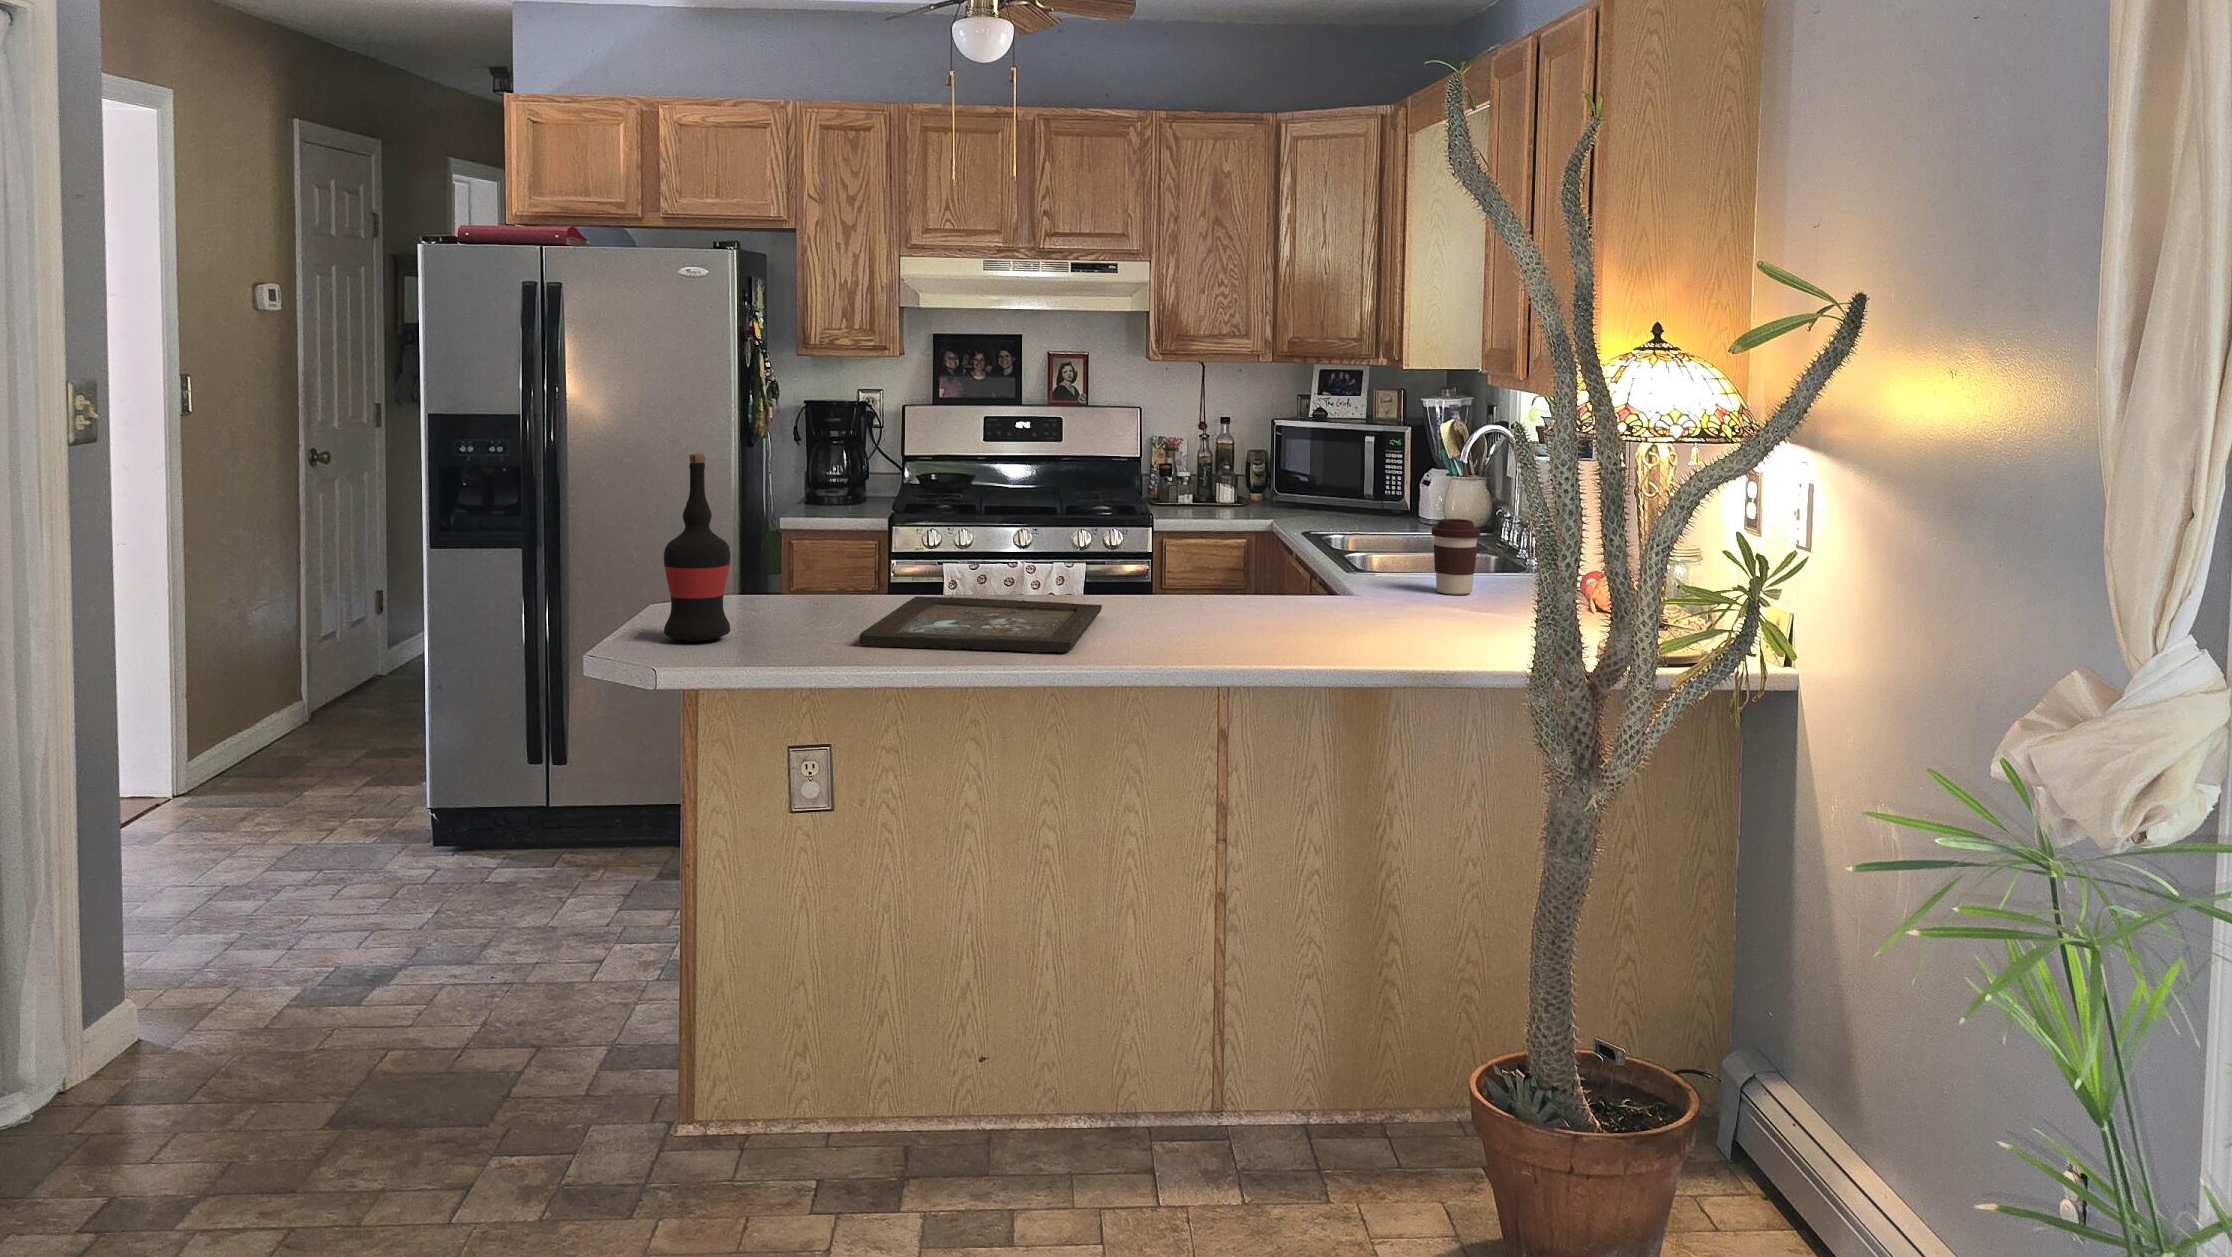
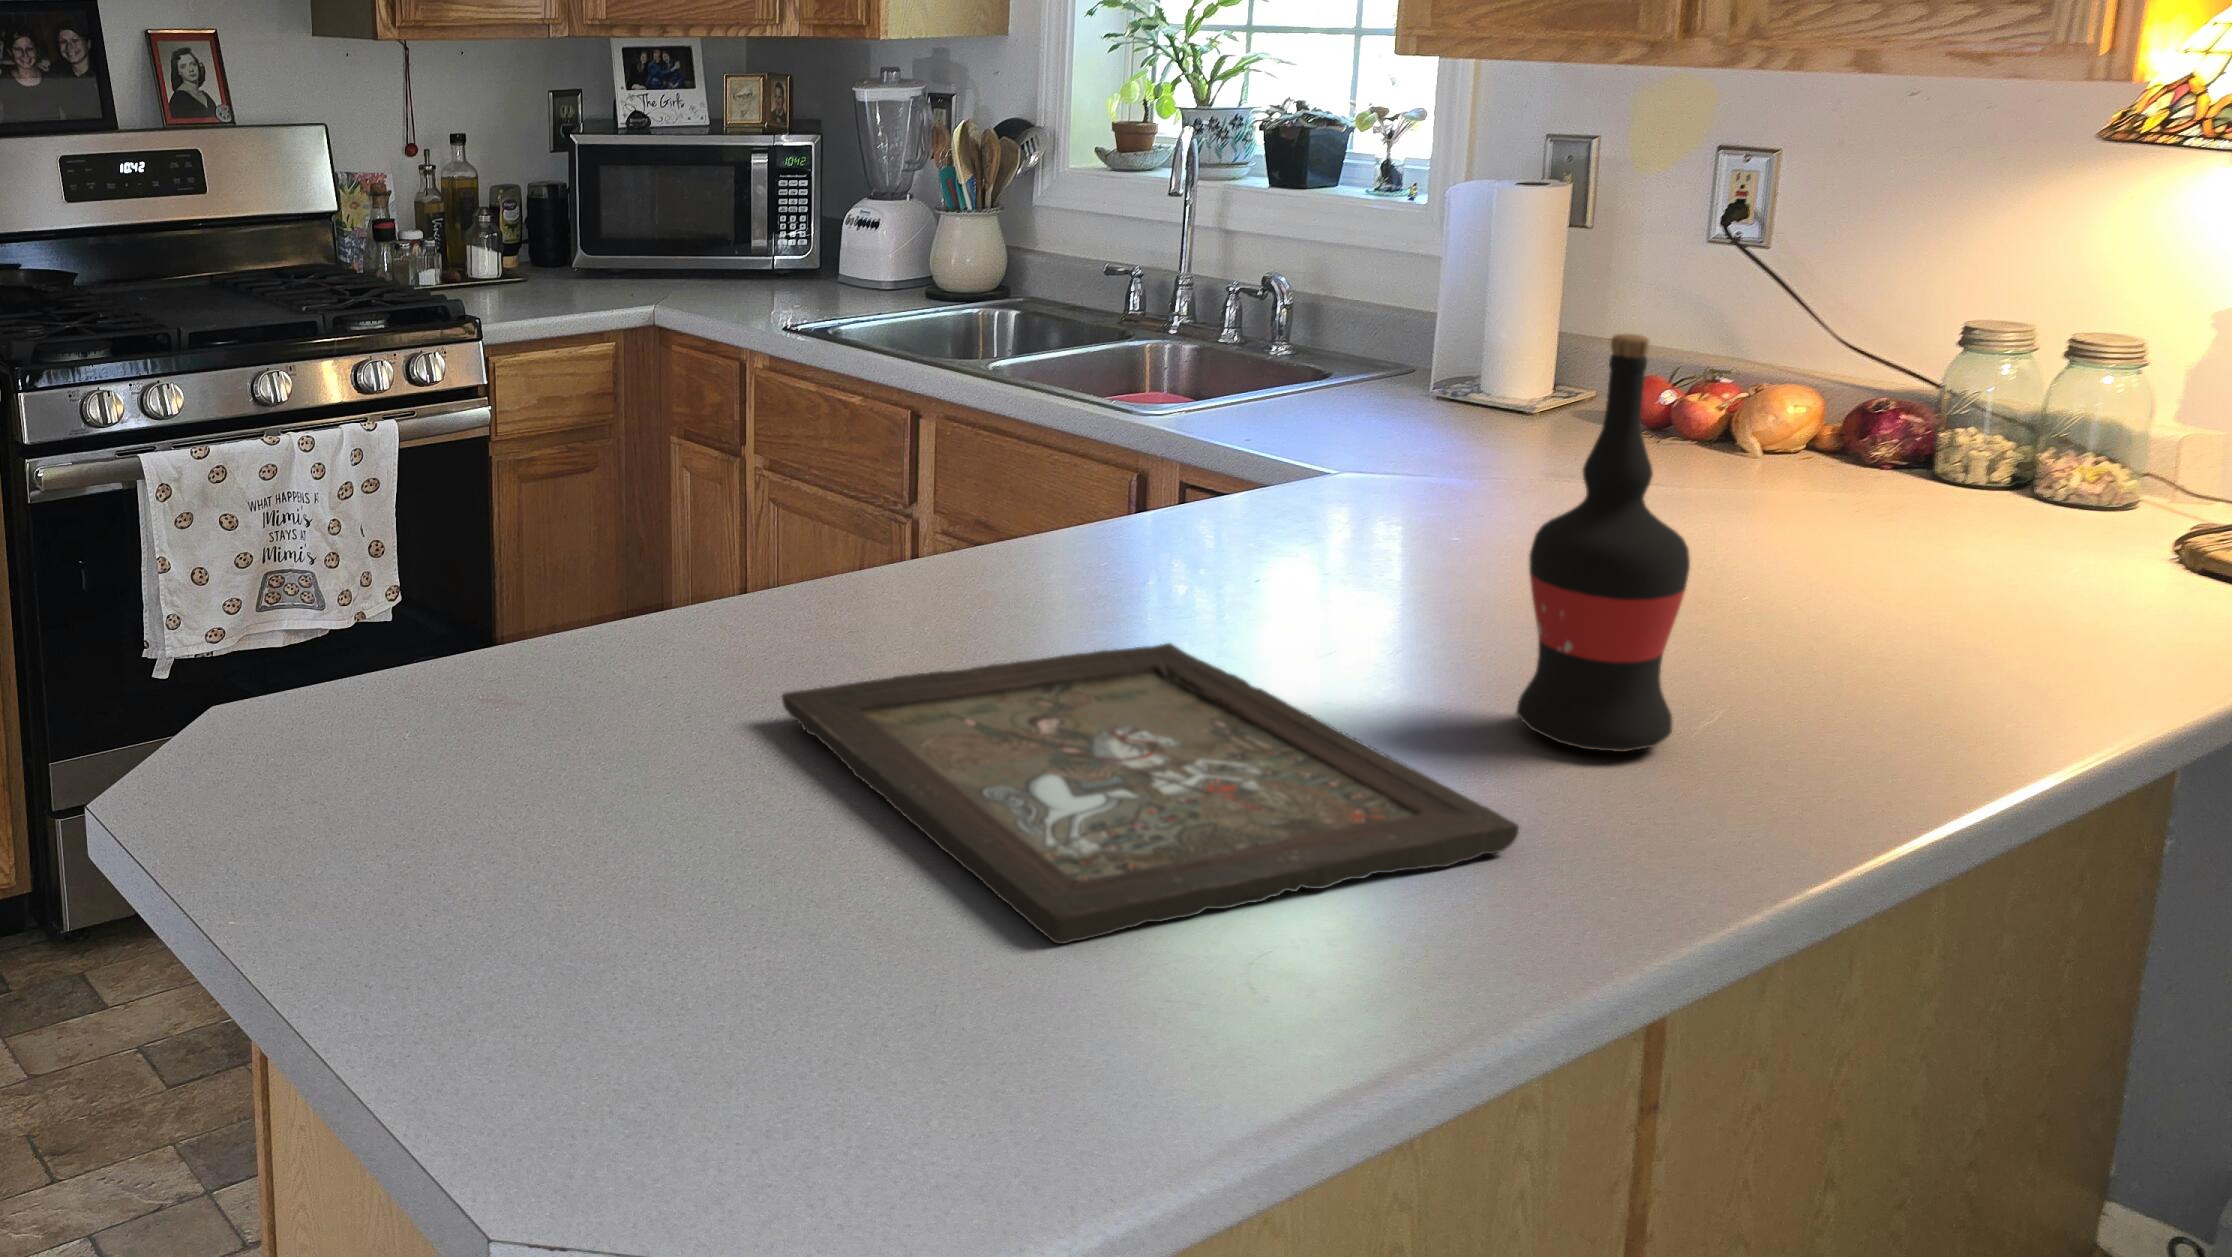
wine bottle: present [664,454,730,641] -> present [1516,334,1690,752]
coffee cup: present [1432,519,1480,595] -> none [1394,337,1486,476]

